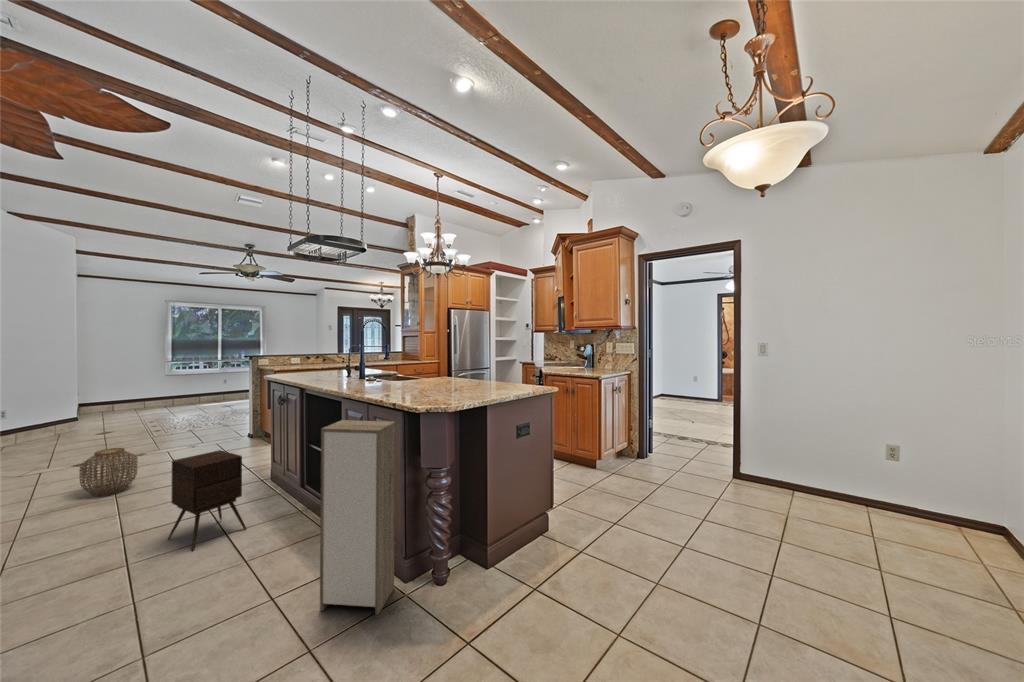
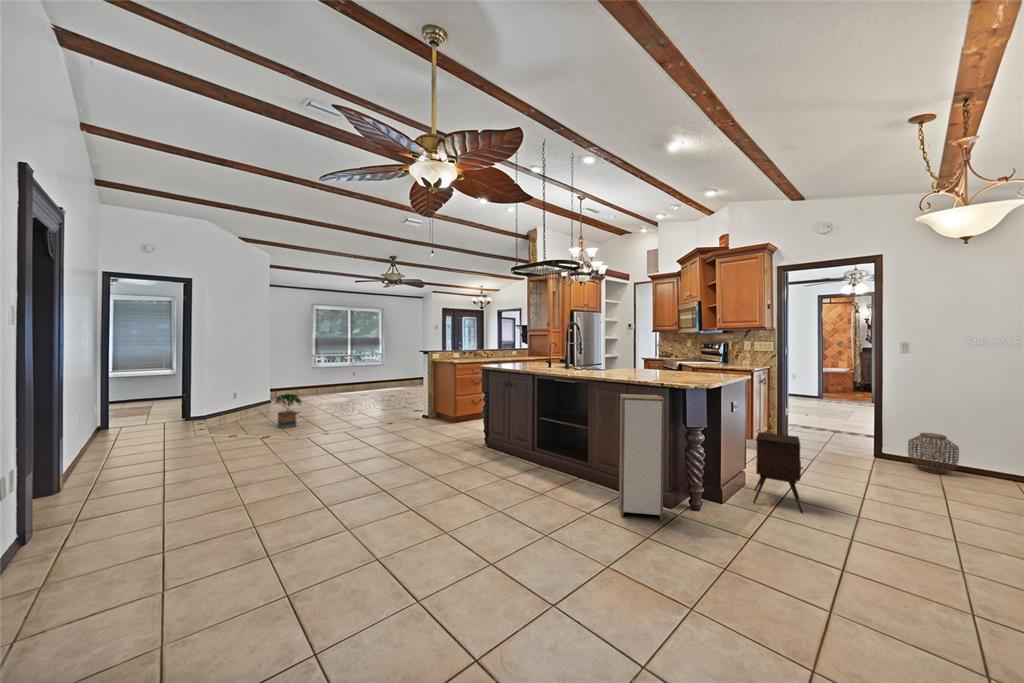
potted tree: none [26,409,74,457] -> present [276,394,302,429]
woven basket: present [80,448,137,496] -> present [908,433,959,474]
side table: present [168,450,246,551] -> present [753,432,803,512]

